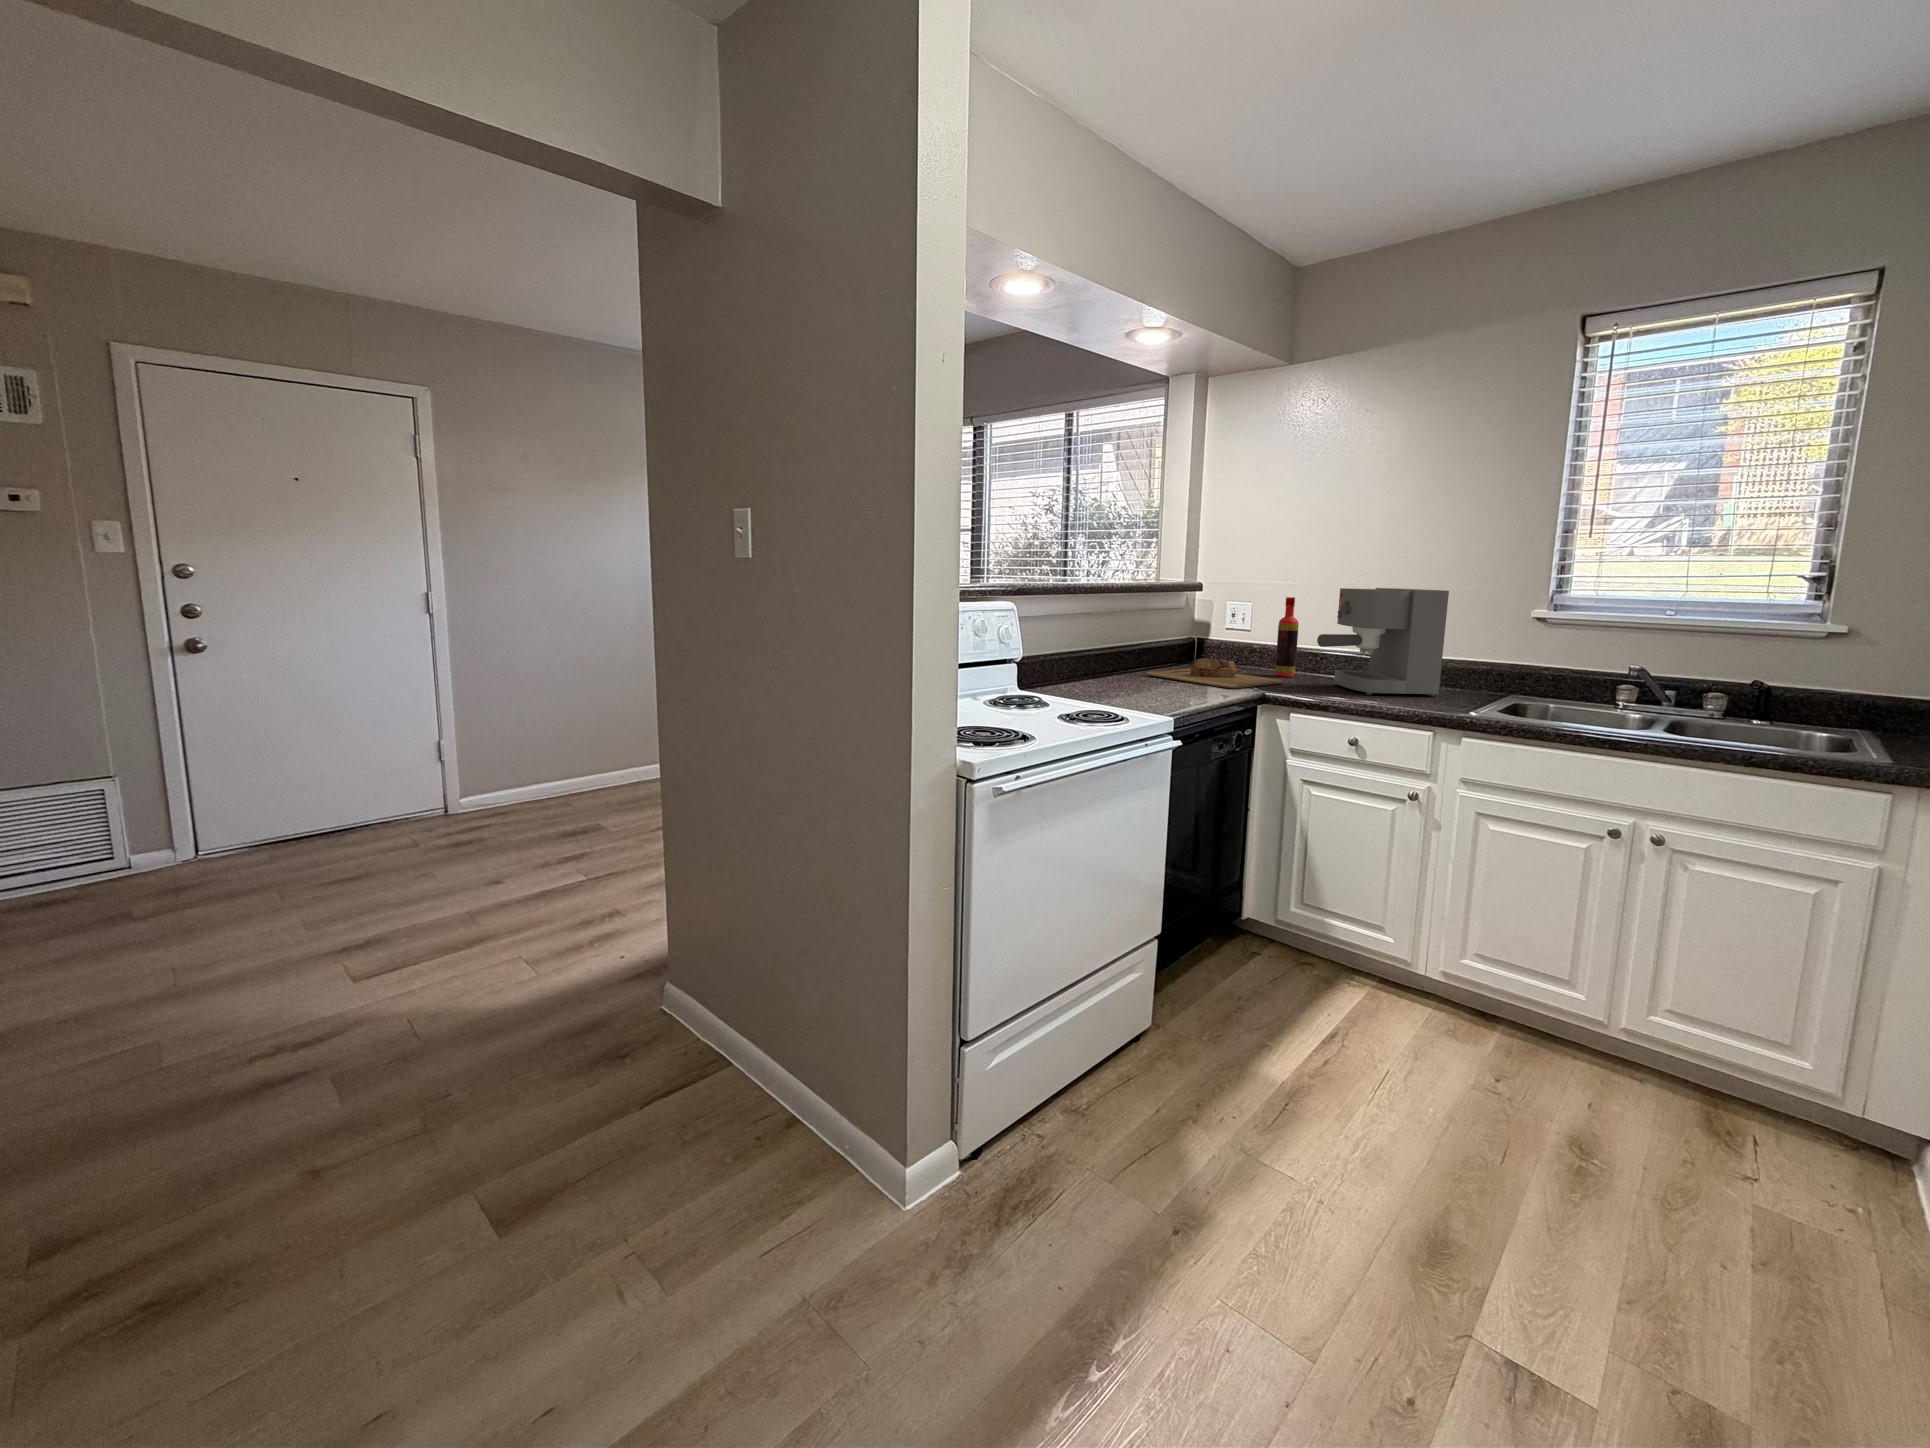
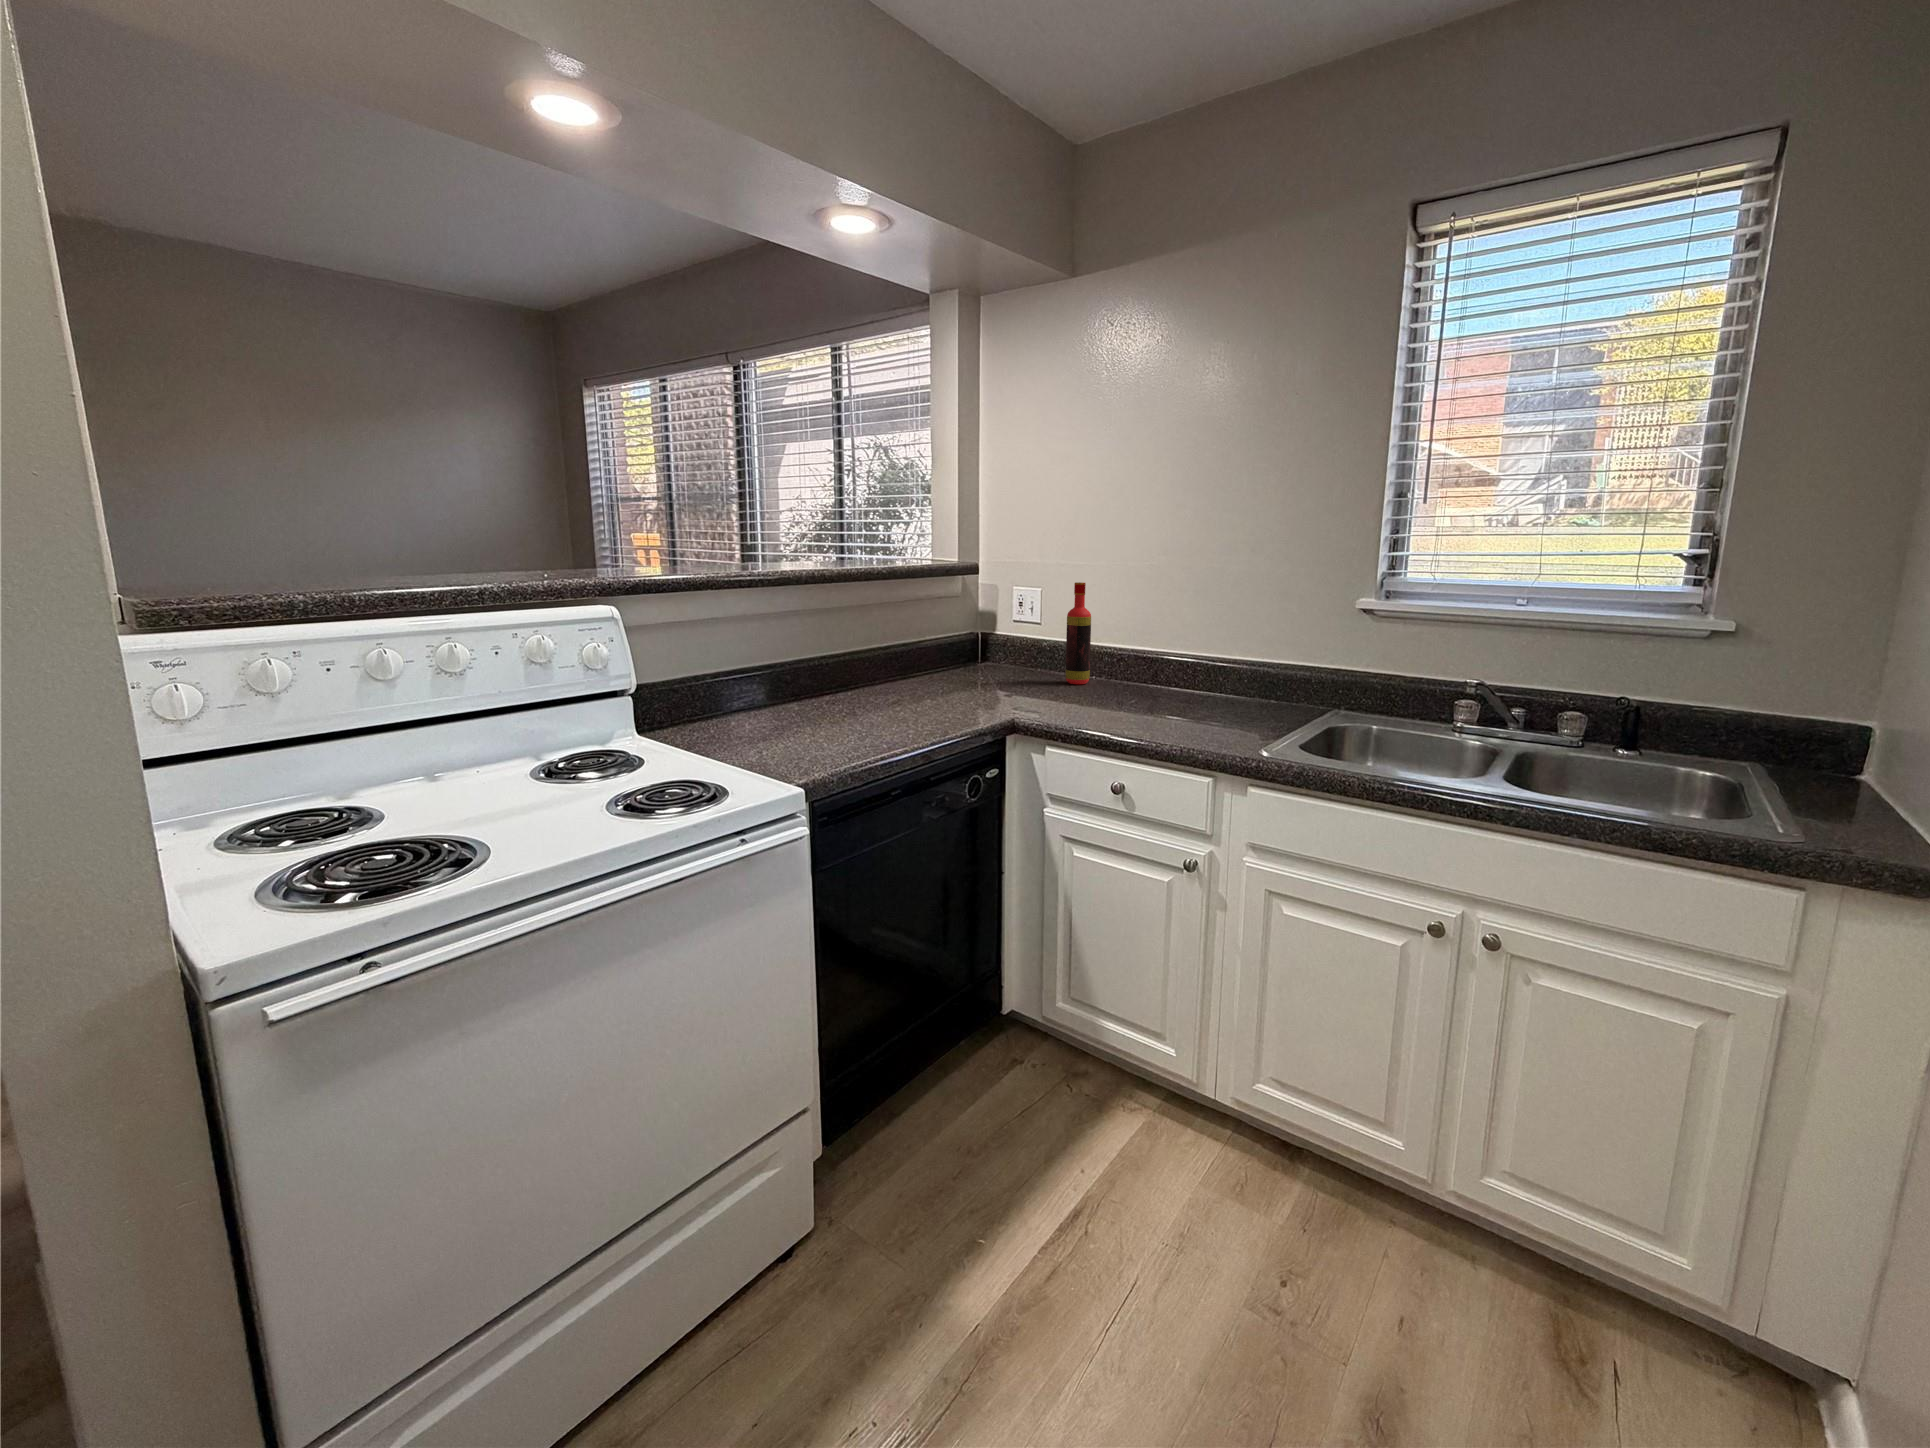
coffee maker: present [1317,588,1449,696] -> none [1091,571,1253,715]
cutting board: present [1147,658,1283,688] -> none [892,667,1061,711]

